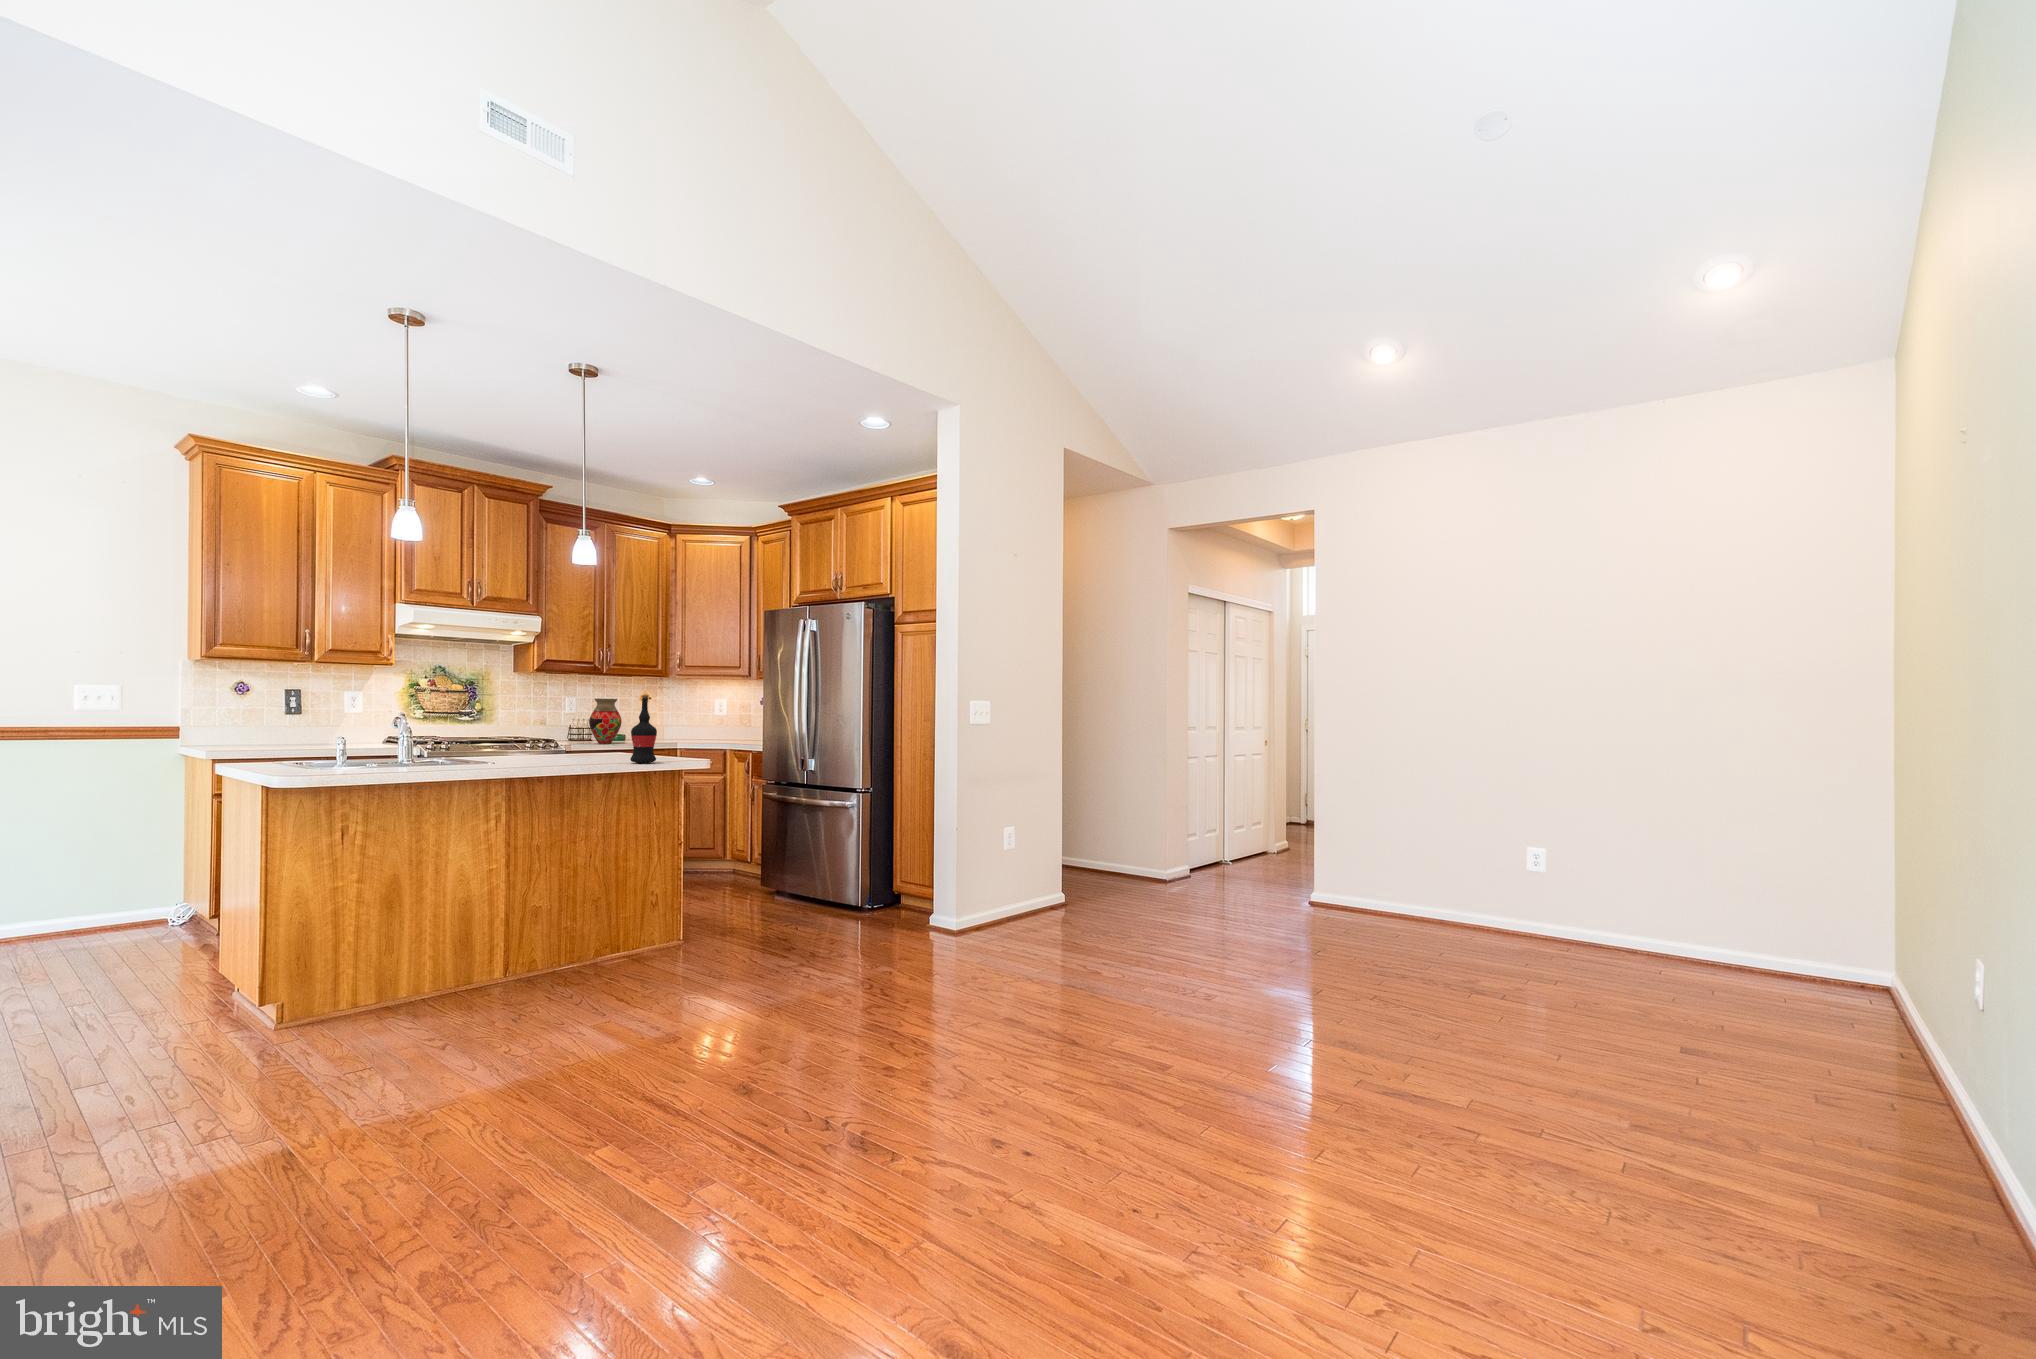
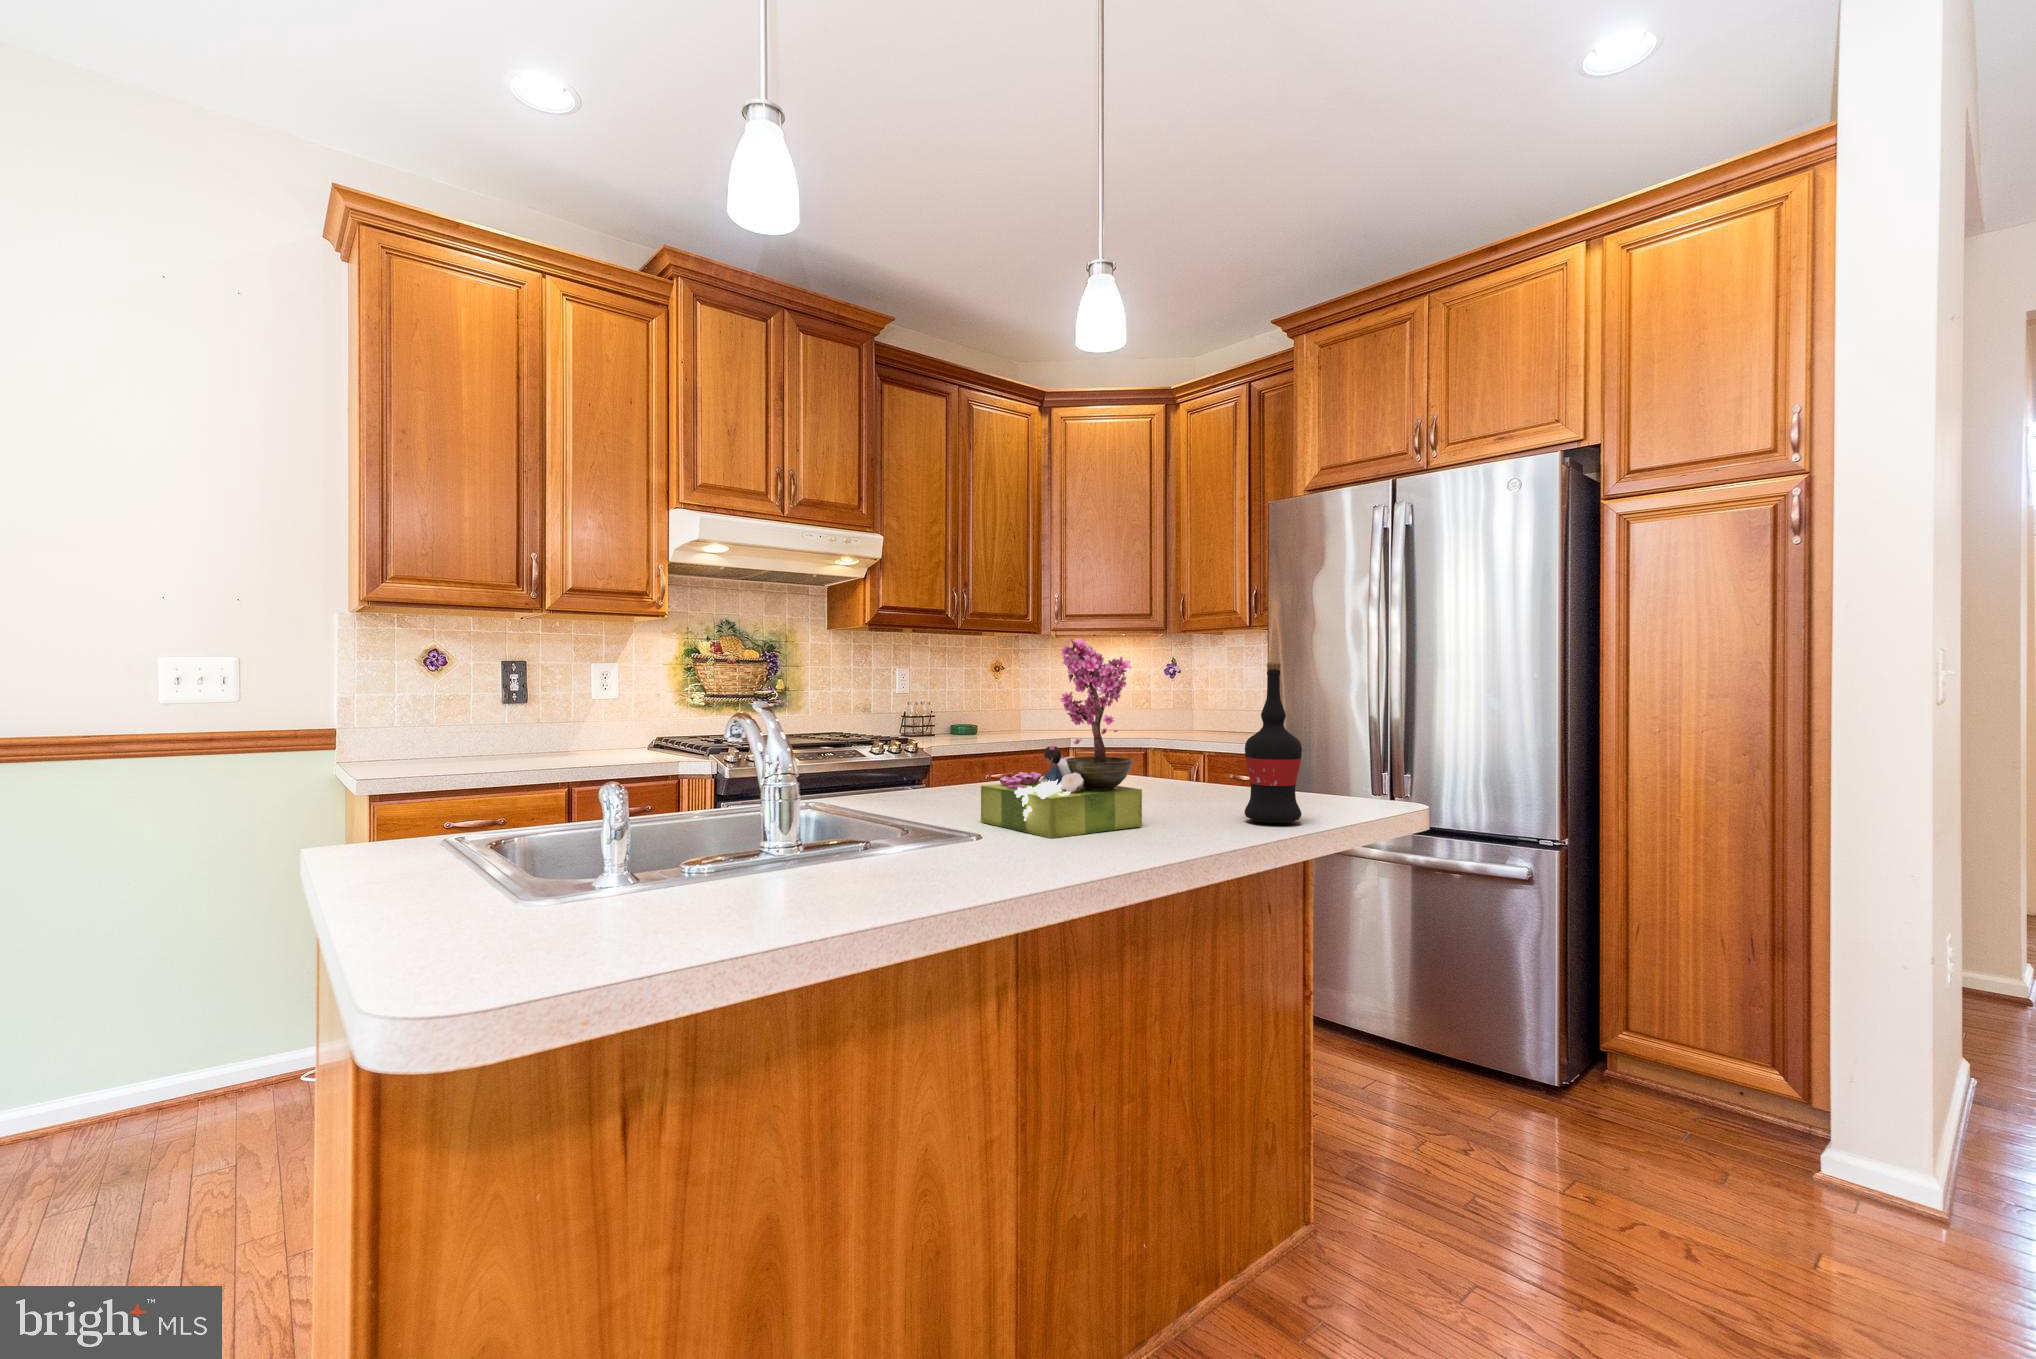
flower arrangement: none [508,682,578,765] -> present [981,637,1142,838]
vase: present [589,698,622,744] -> none [928,670,974,741]

